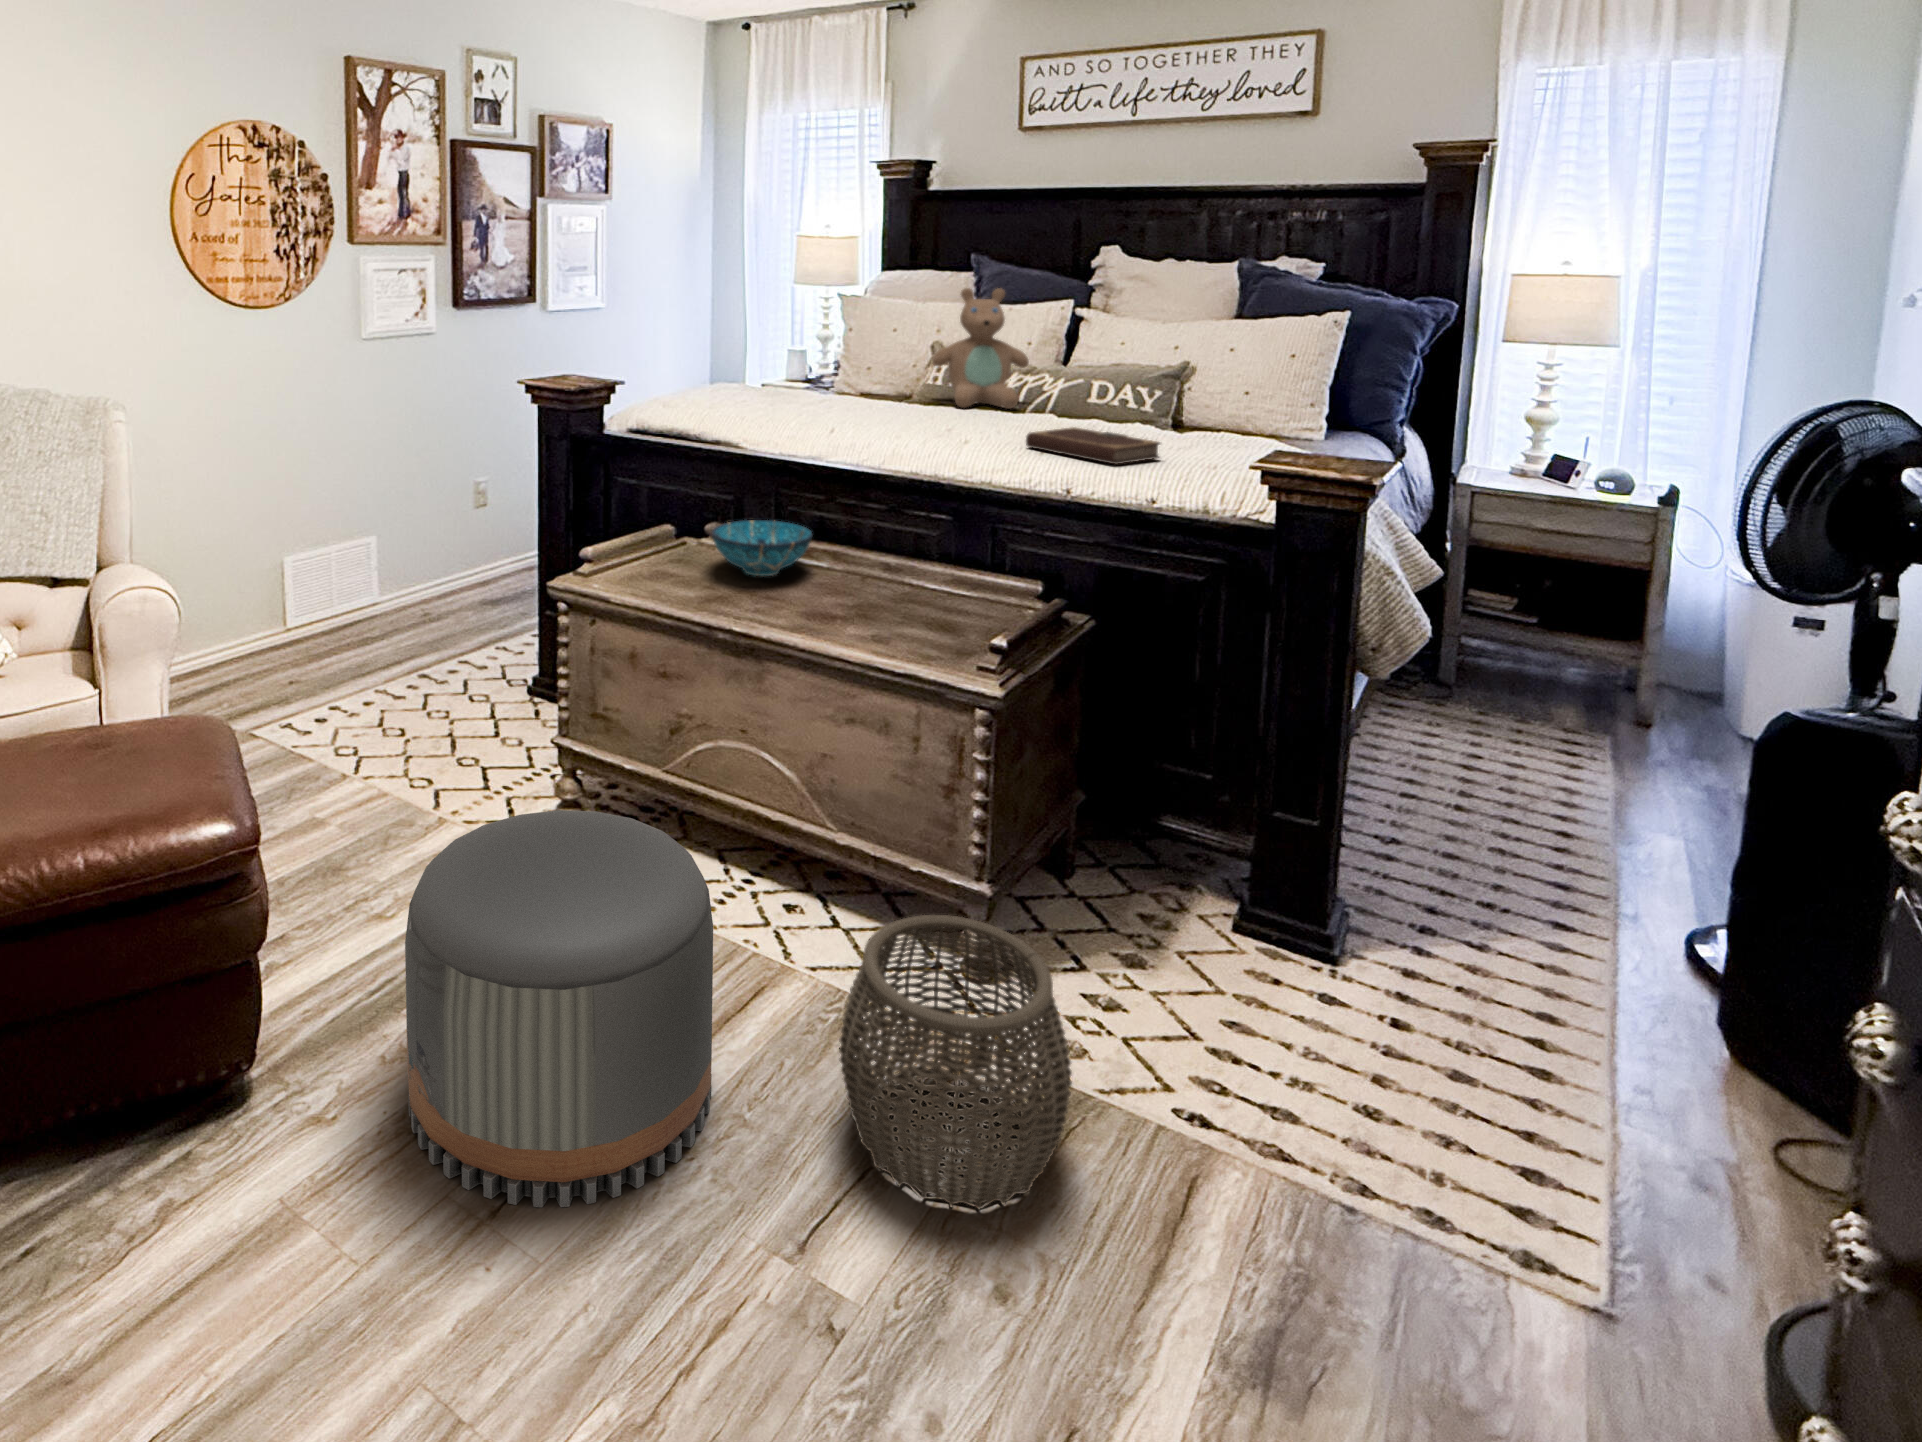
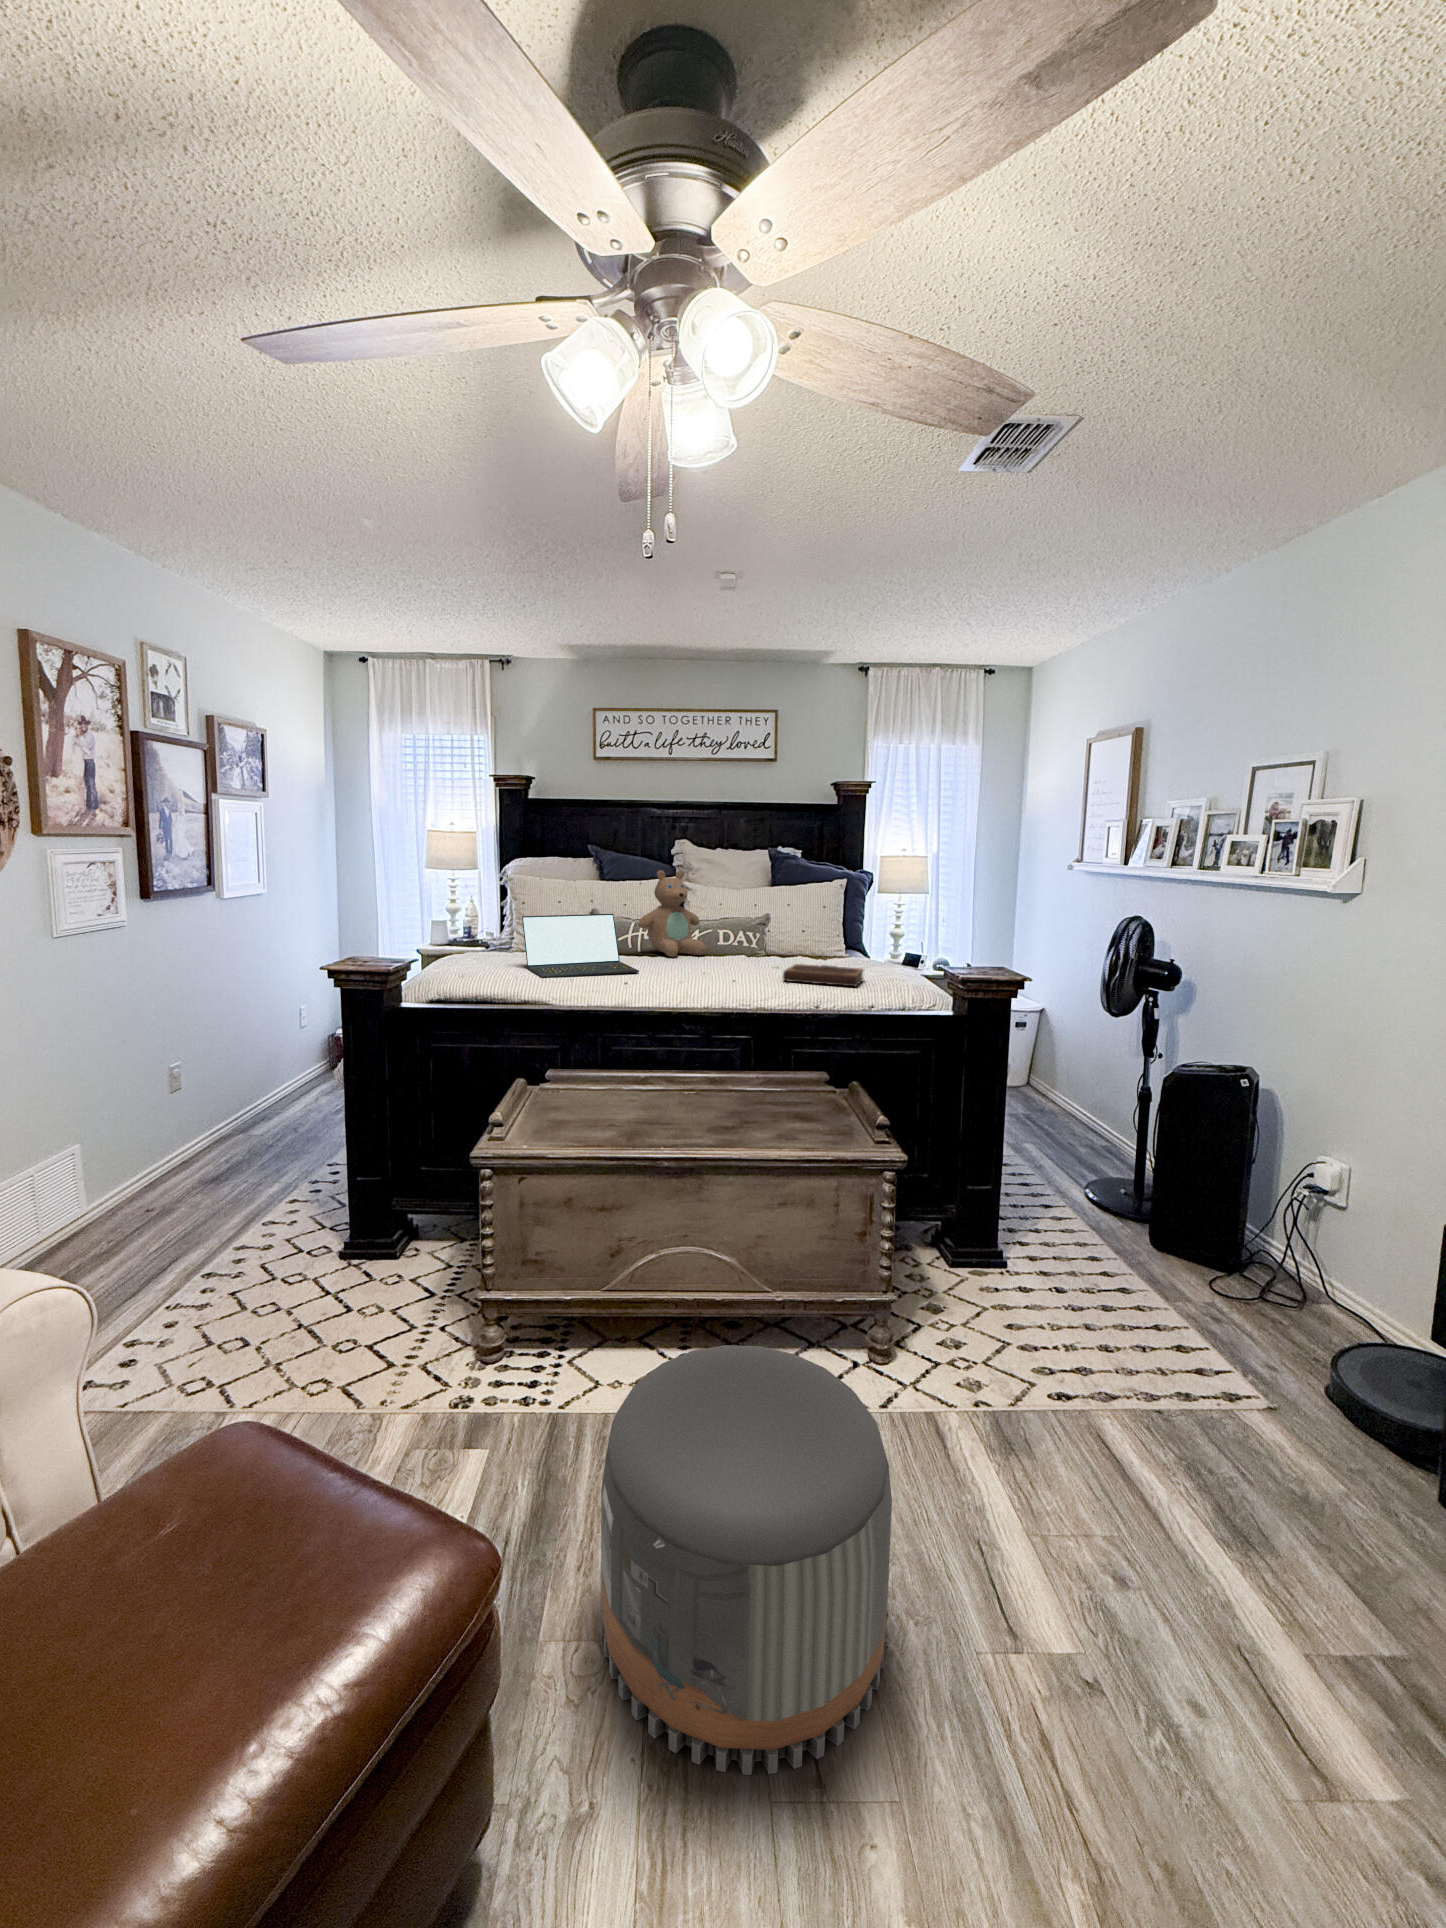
laptop: none [732,340,867,419] -> present [522,914,639,978]
decorative bowl: present [712,520,812,576] -> none [584,1061,666,1109]
woven basket: present [839,915,1072,1209] -> none [914,1325,1091,1546]

